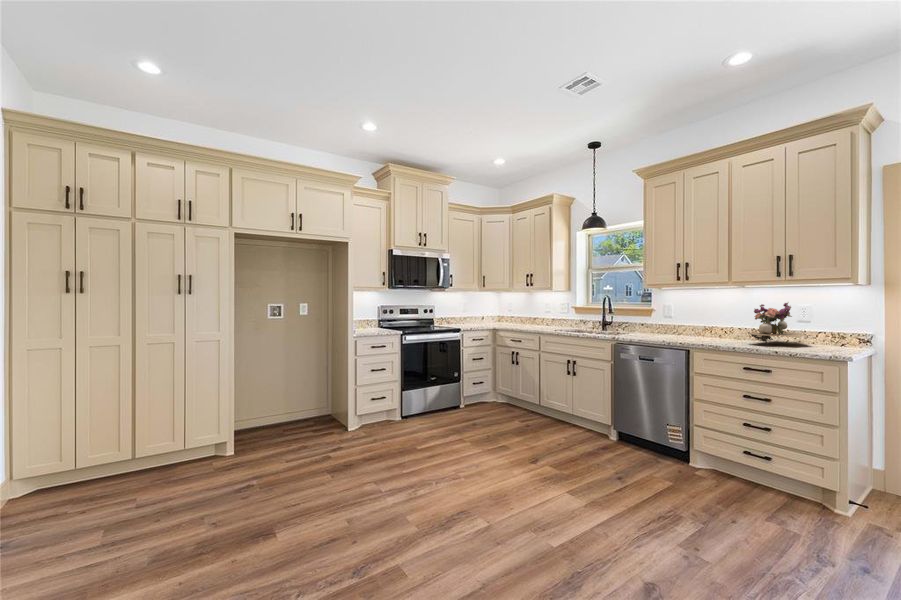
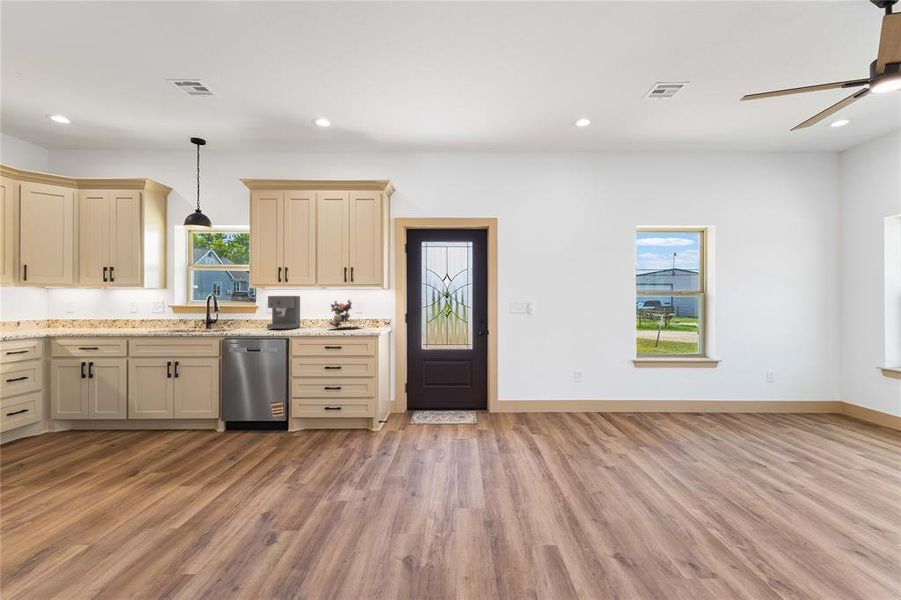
coffee maker: none [665,297,708,339] -> present [267,296,300,329]

